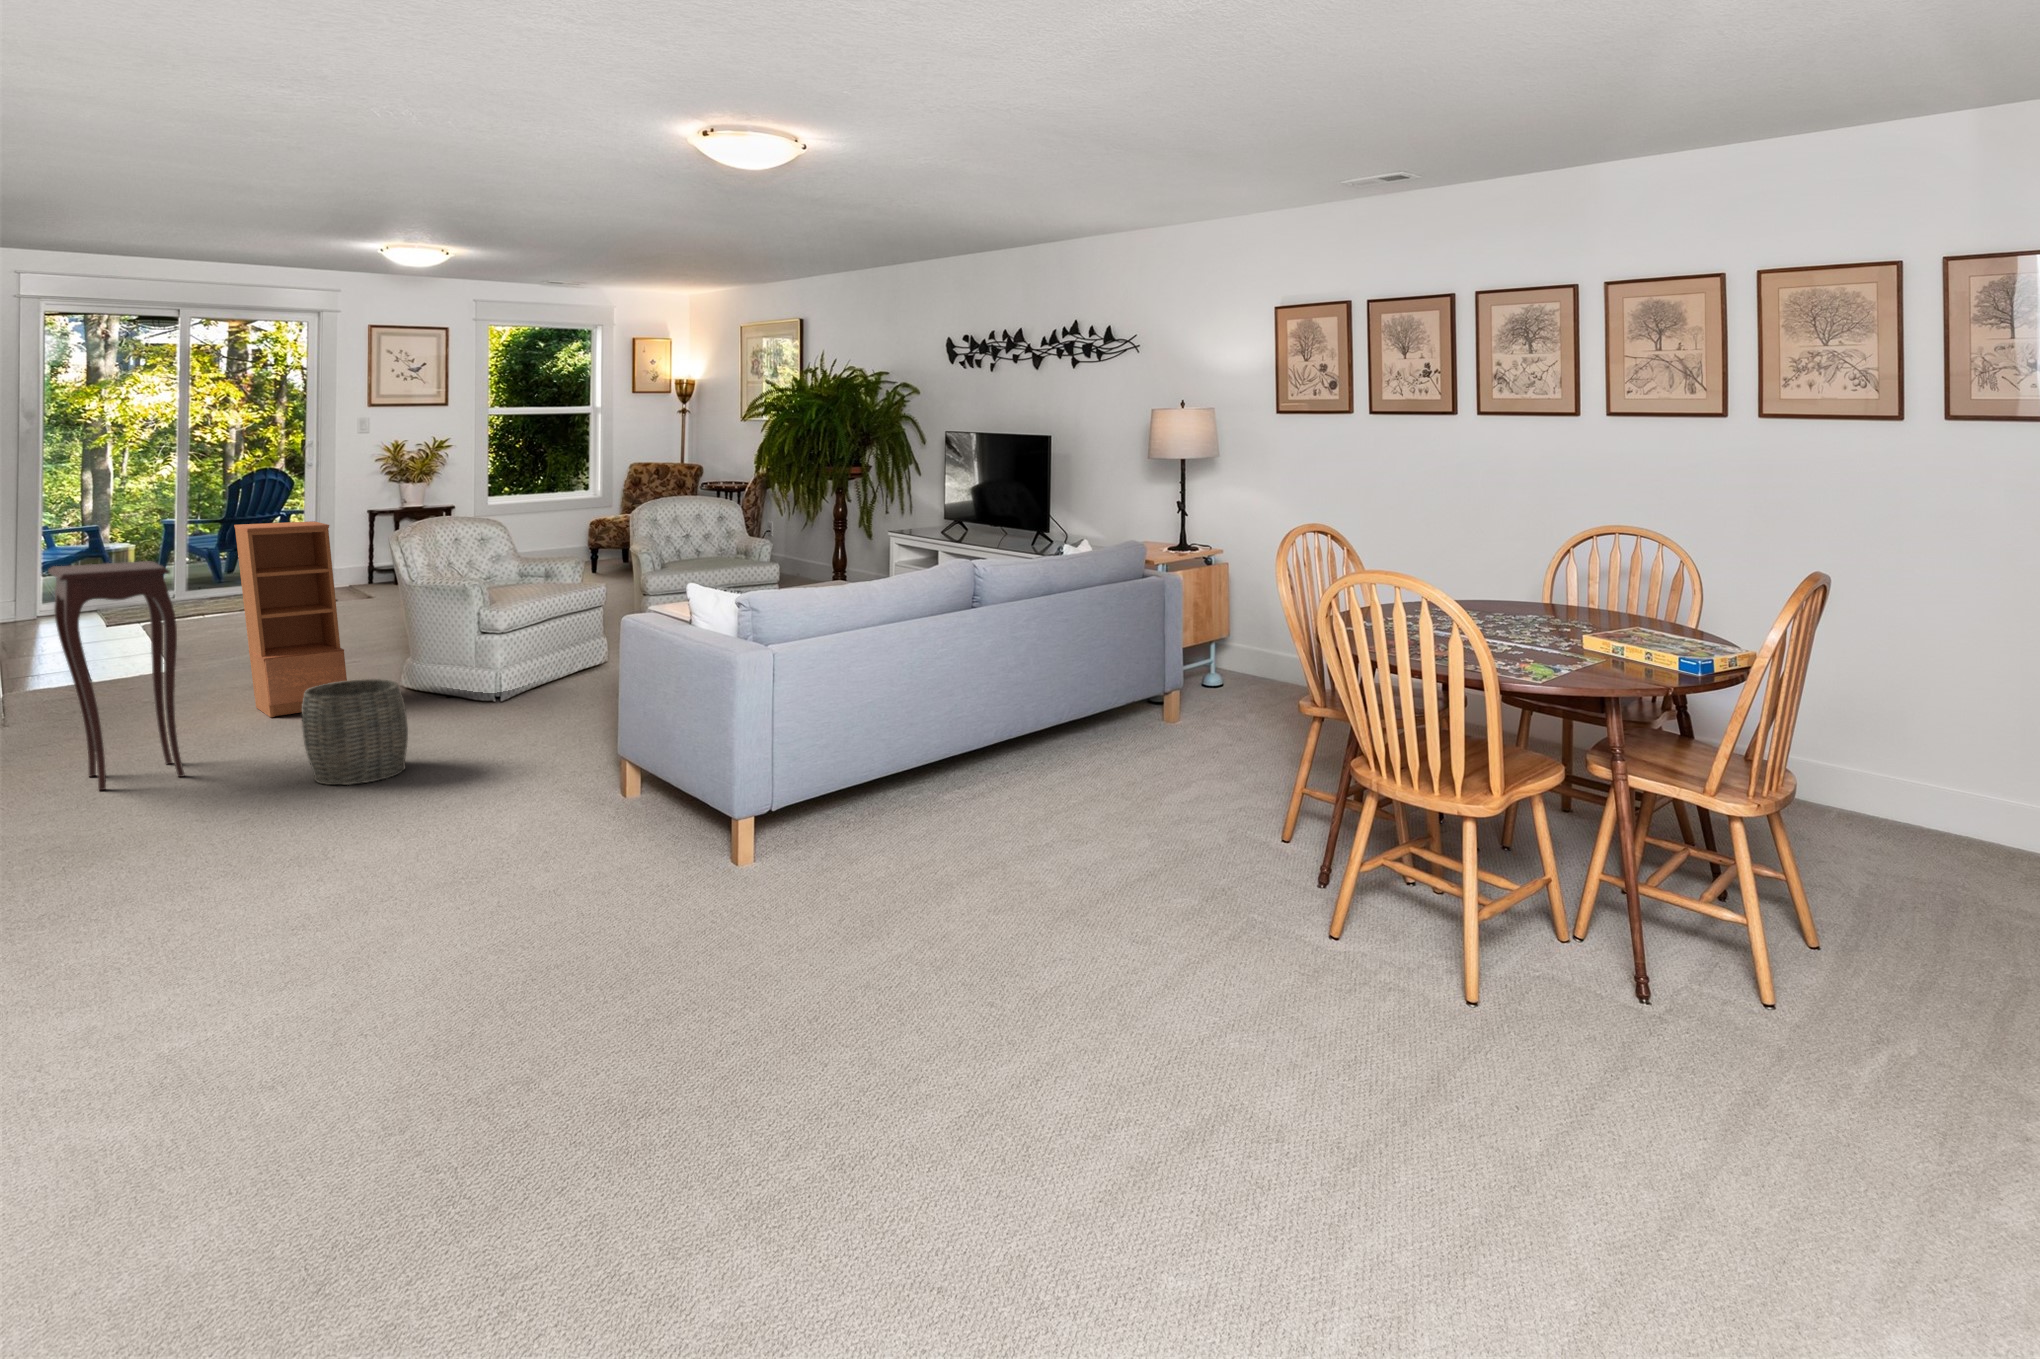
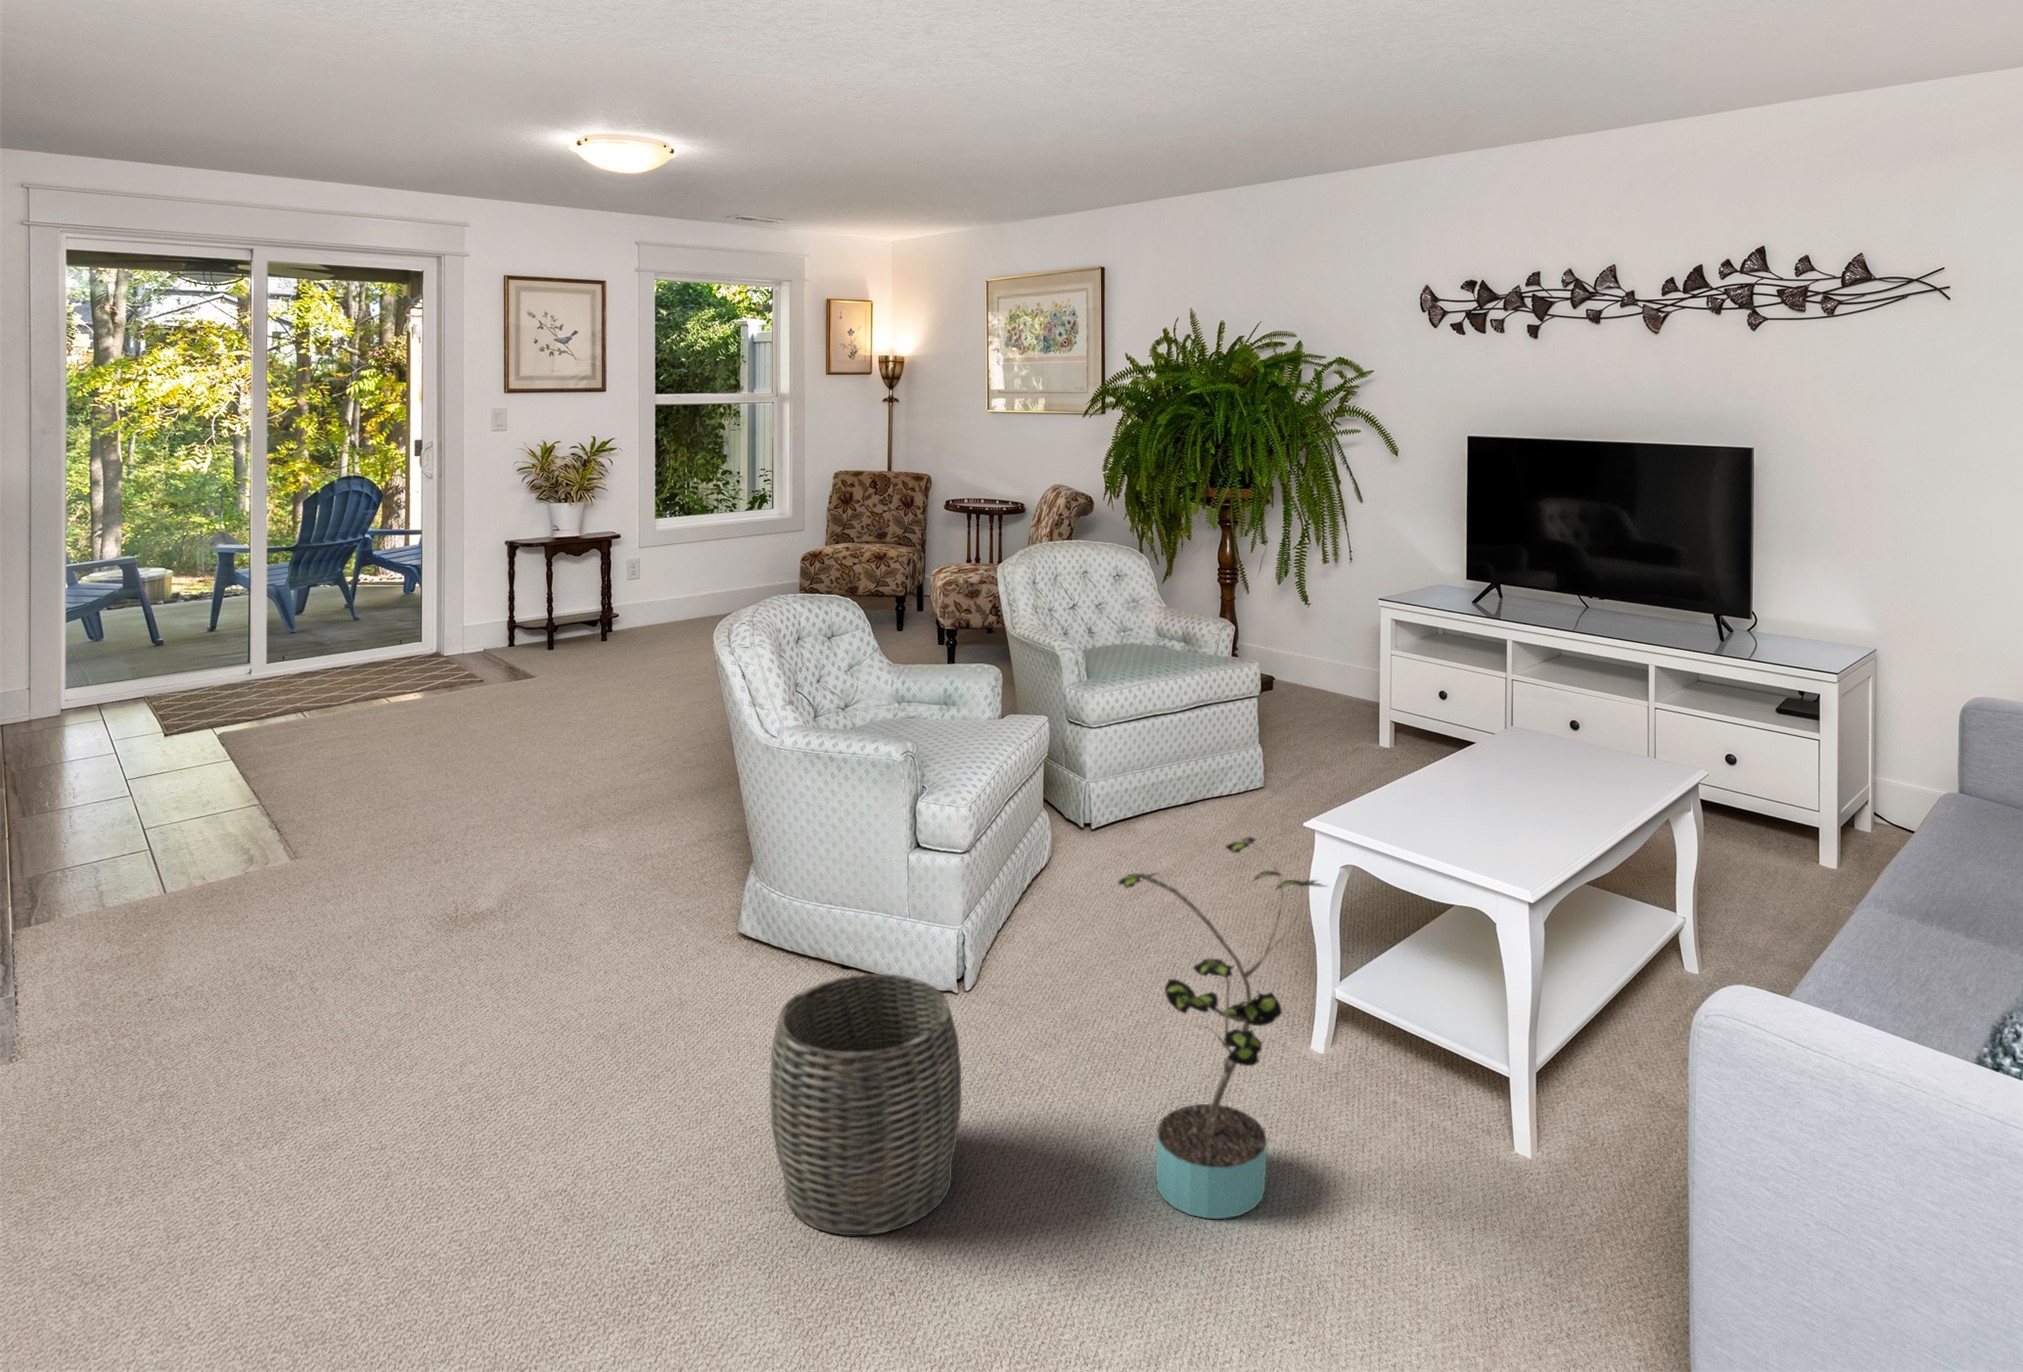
bookcase: present [234,521,347,717] -> none [490,610,680,978]
side table: present [48,561,184,790] -> none [233,740,512,1269]
potted plant: none [473,609,558,783] -> present [1119,837,1323,1219]

